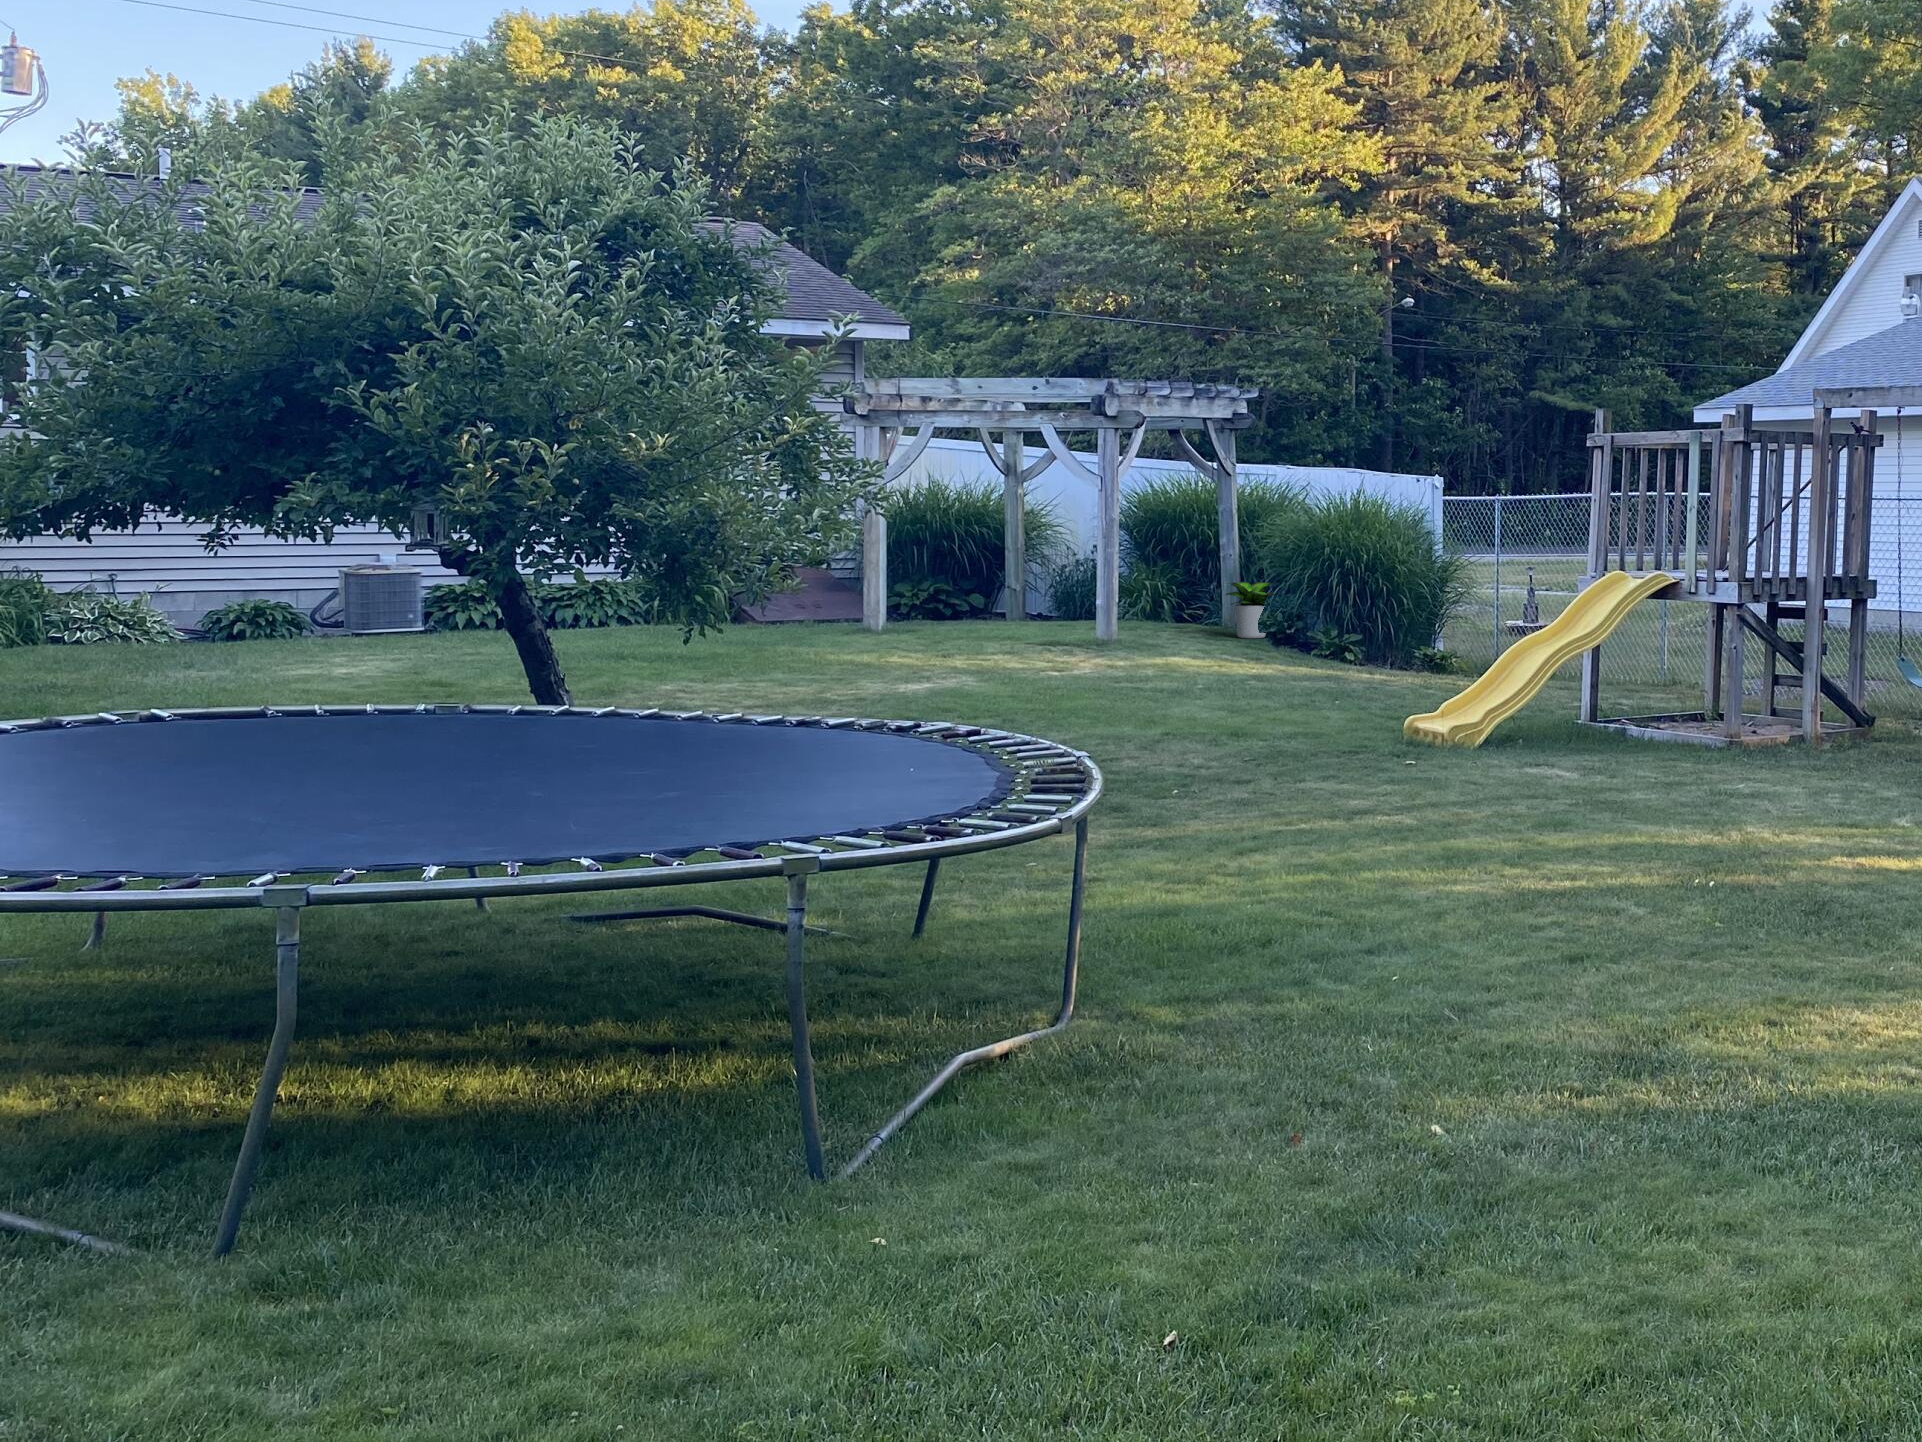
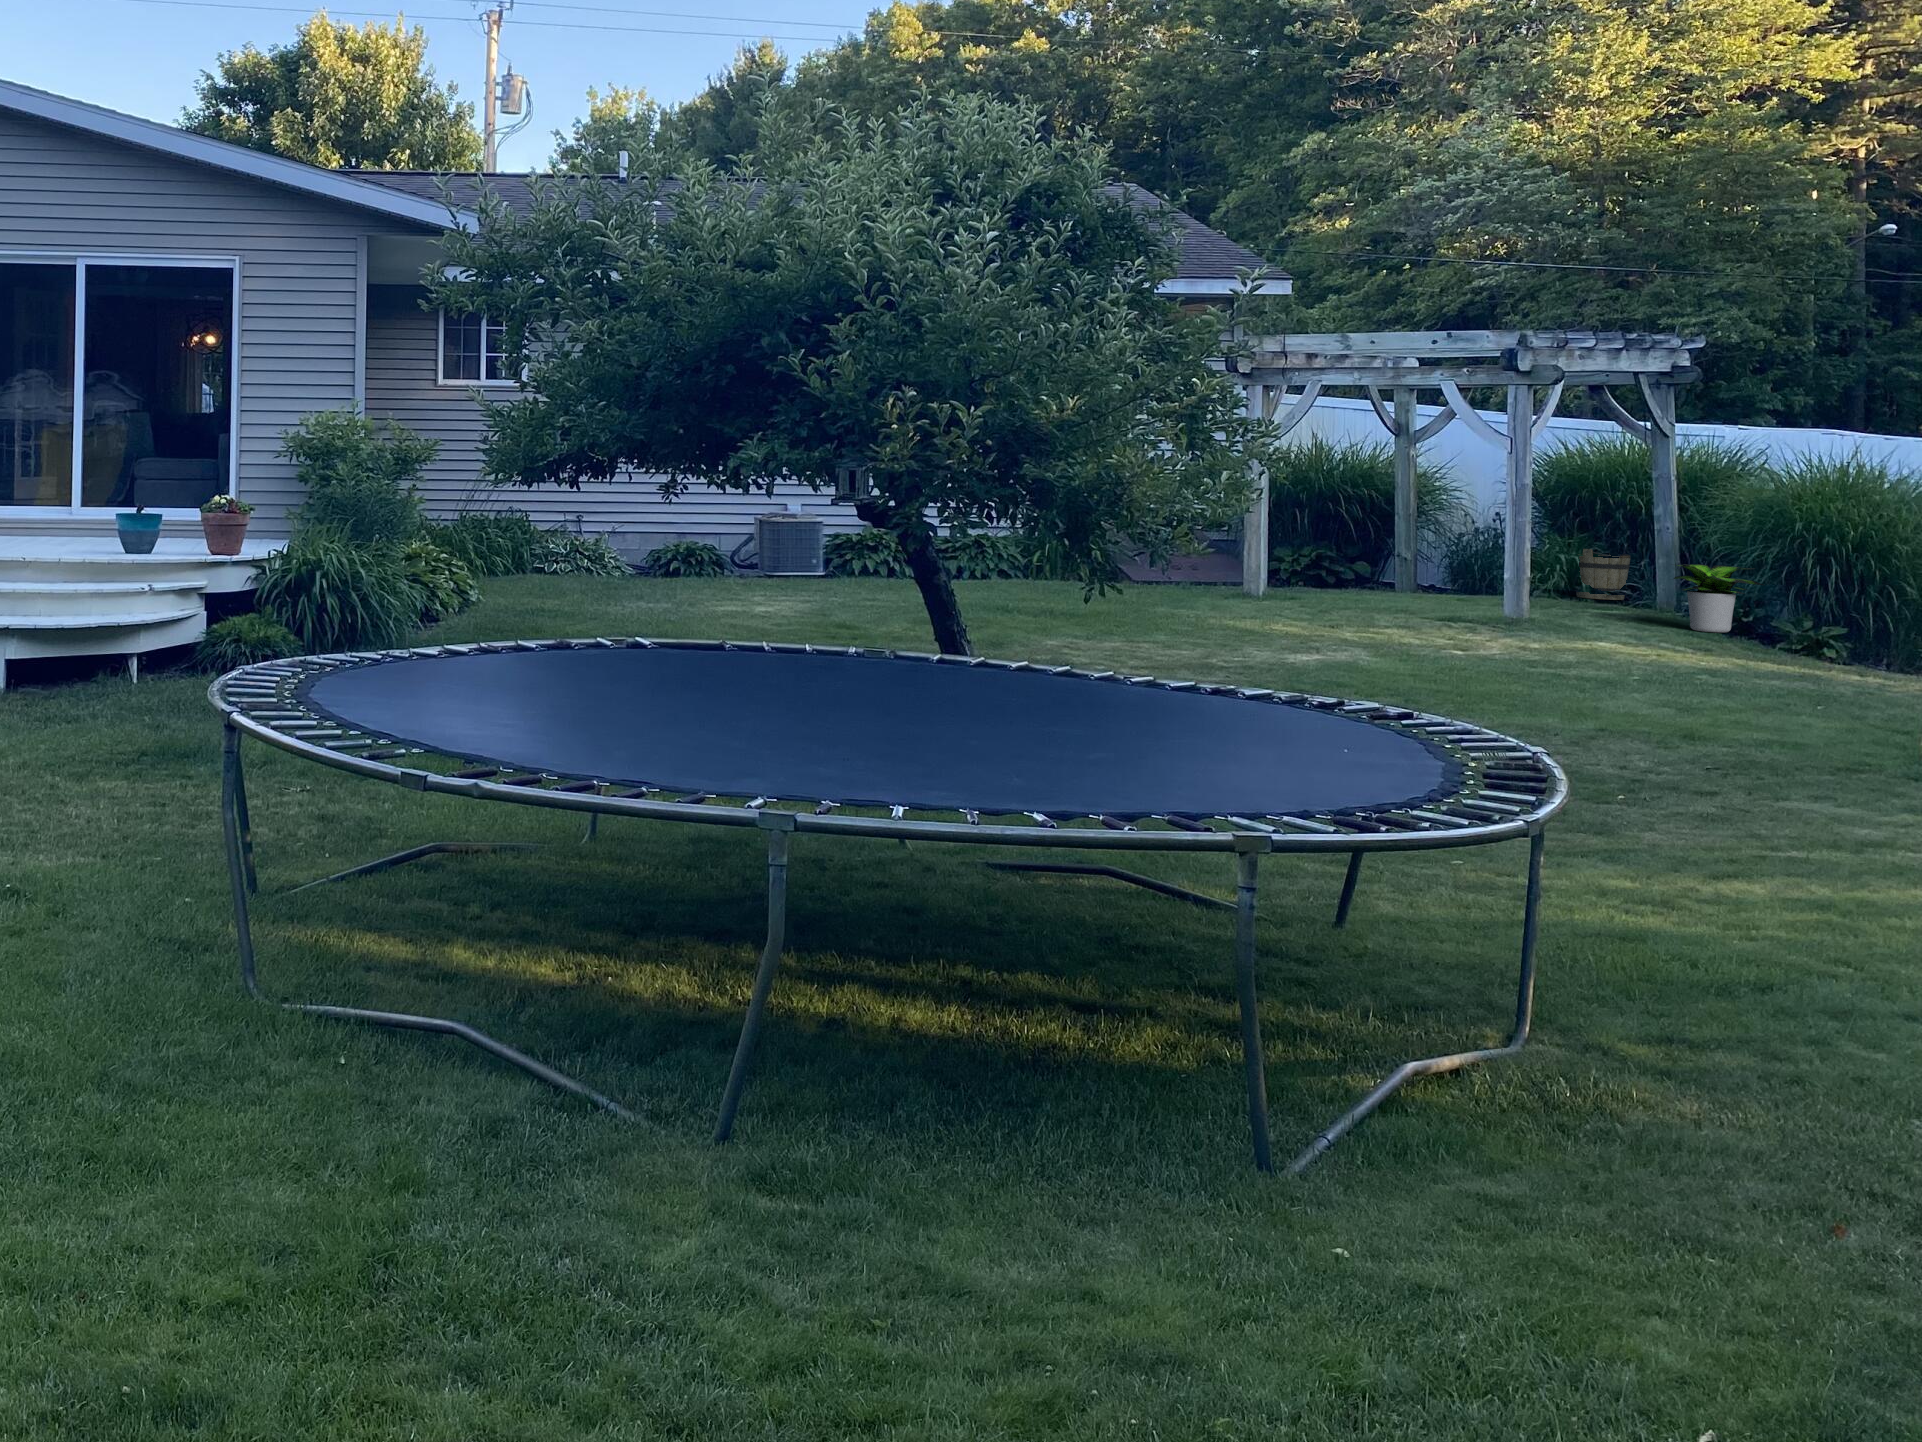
bucket: none [1156,574,1200,619] -> present [1576,549,1630,600]

